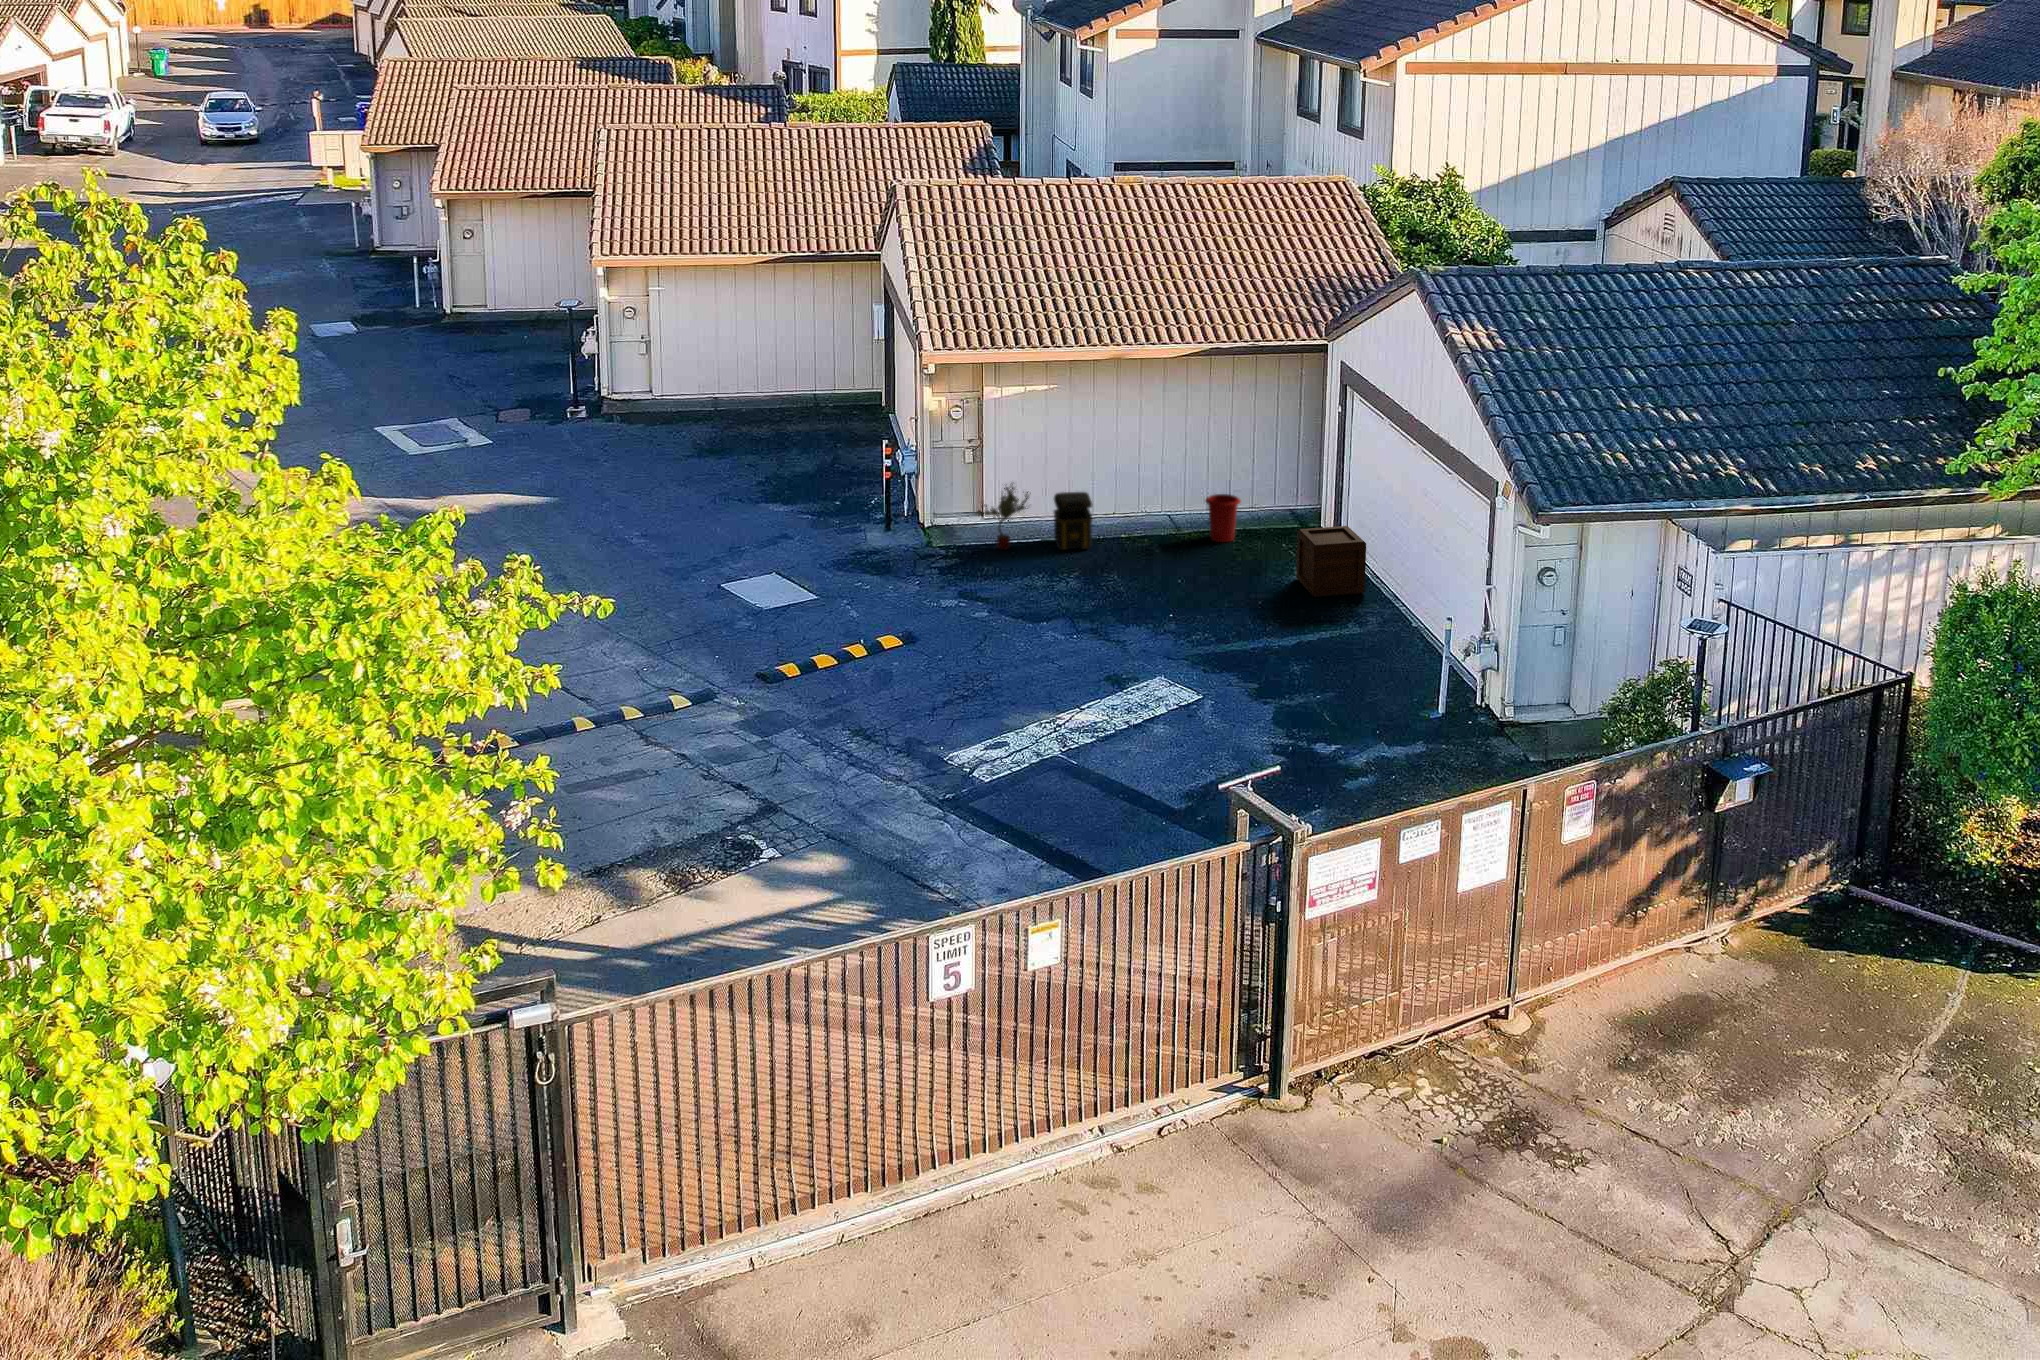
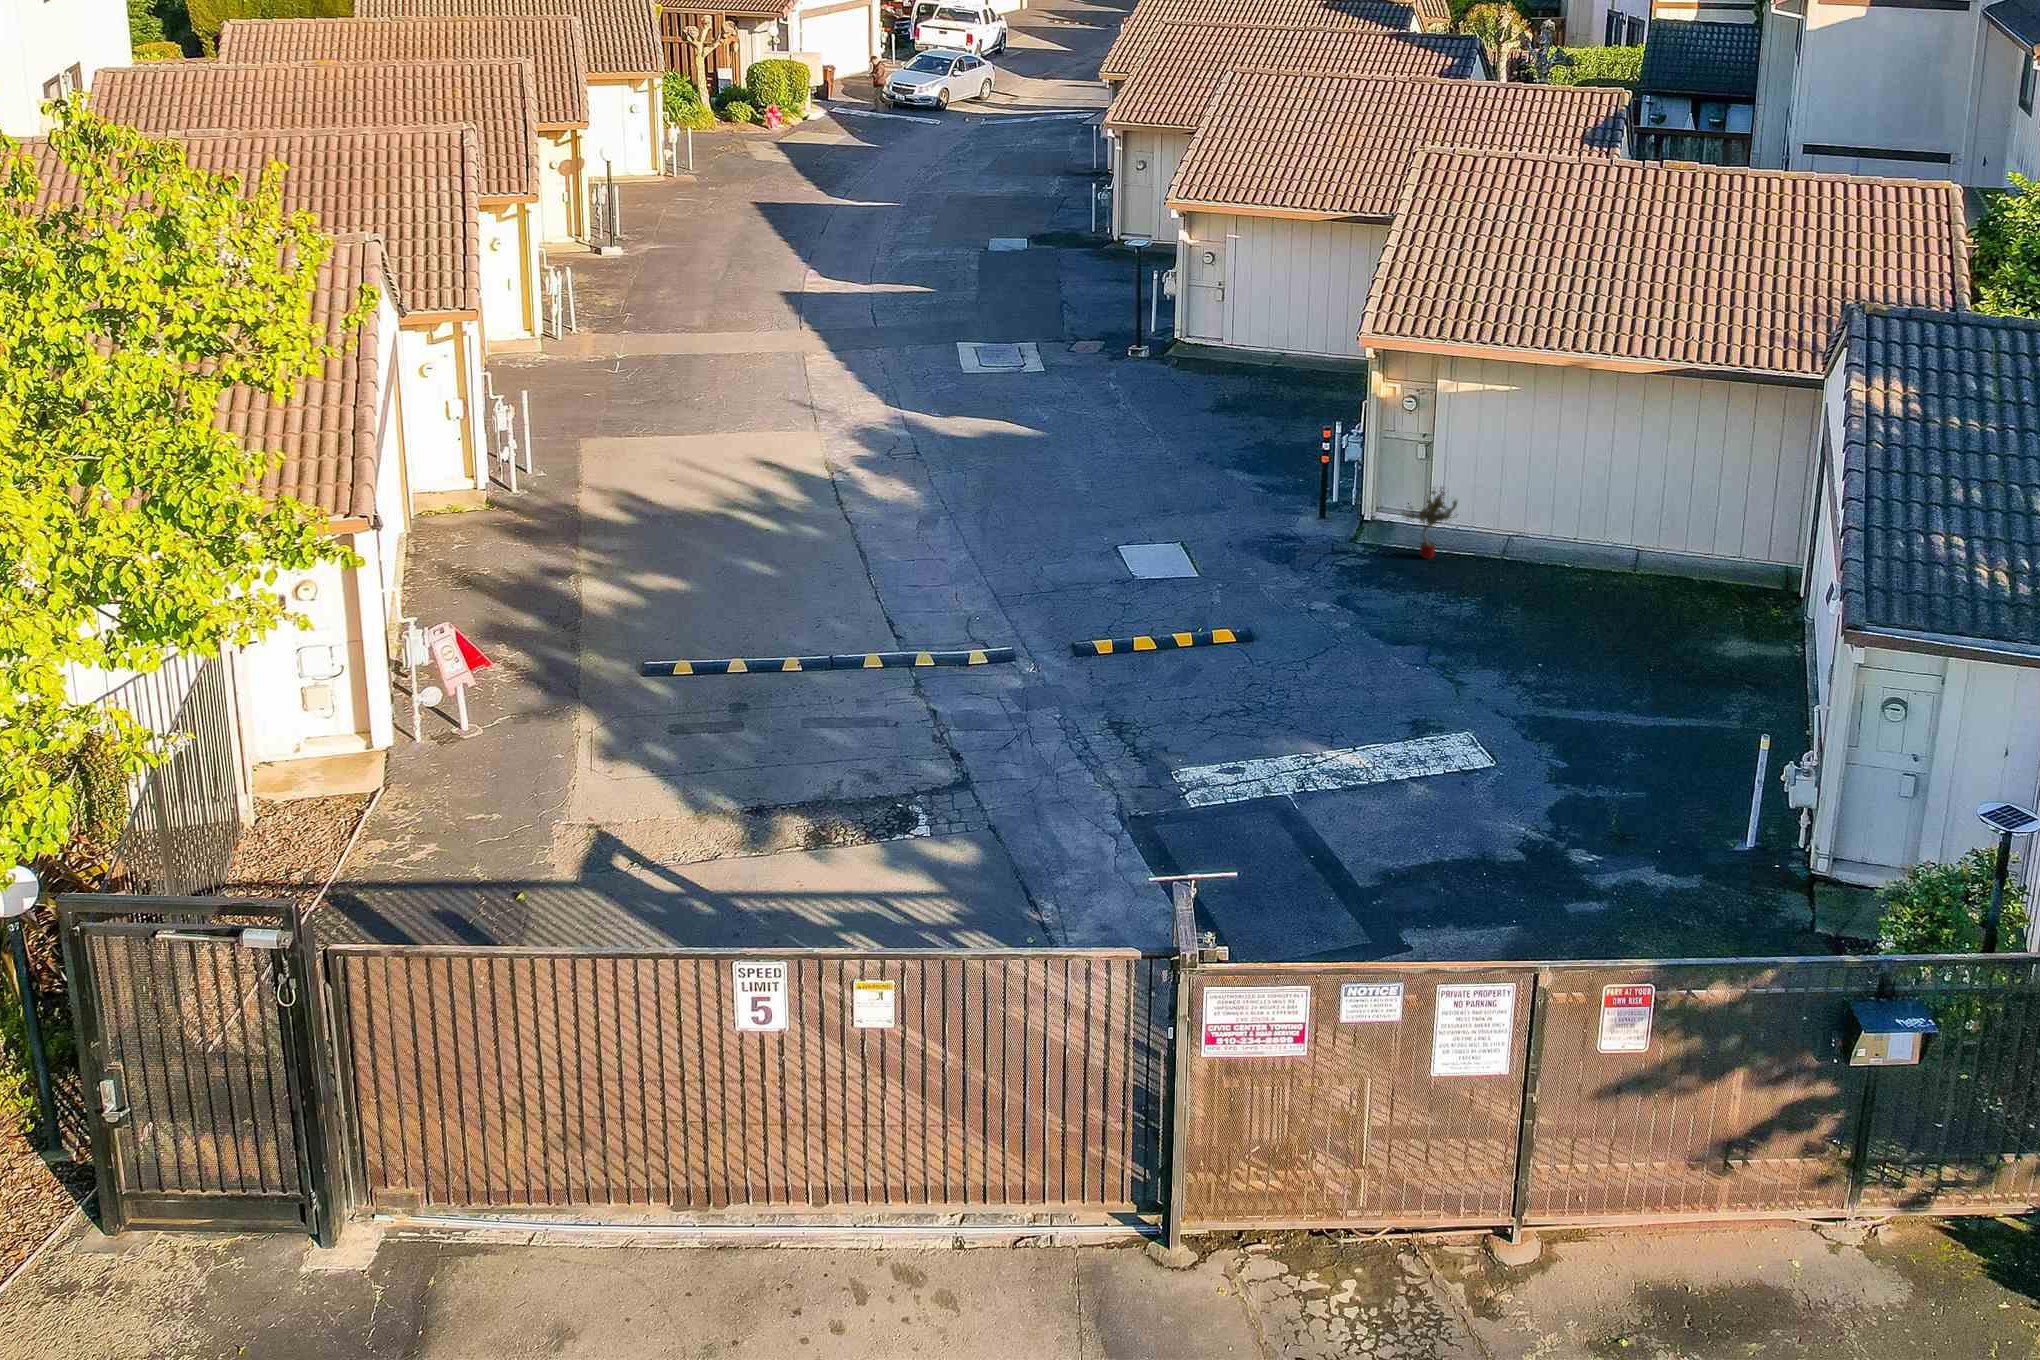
toolbox: present [1053,492,1093,550] -> none [1483,506,1530,573]
waste bin: present [1205,494,1241,542] -> none [1663,535,1706,592]
wooden crate: present [1296,526,1366,597] -> none [1731,592,1807,681]

